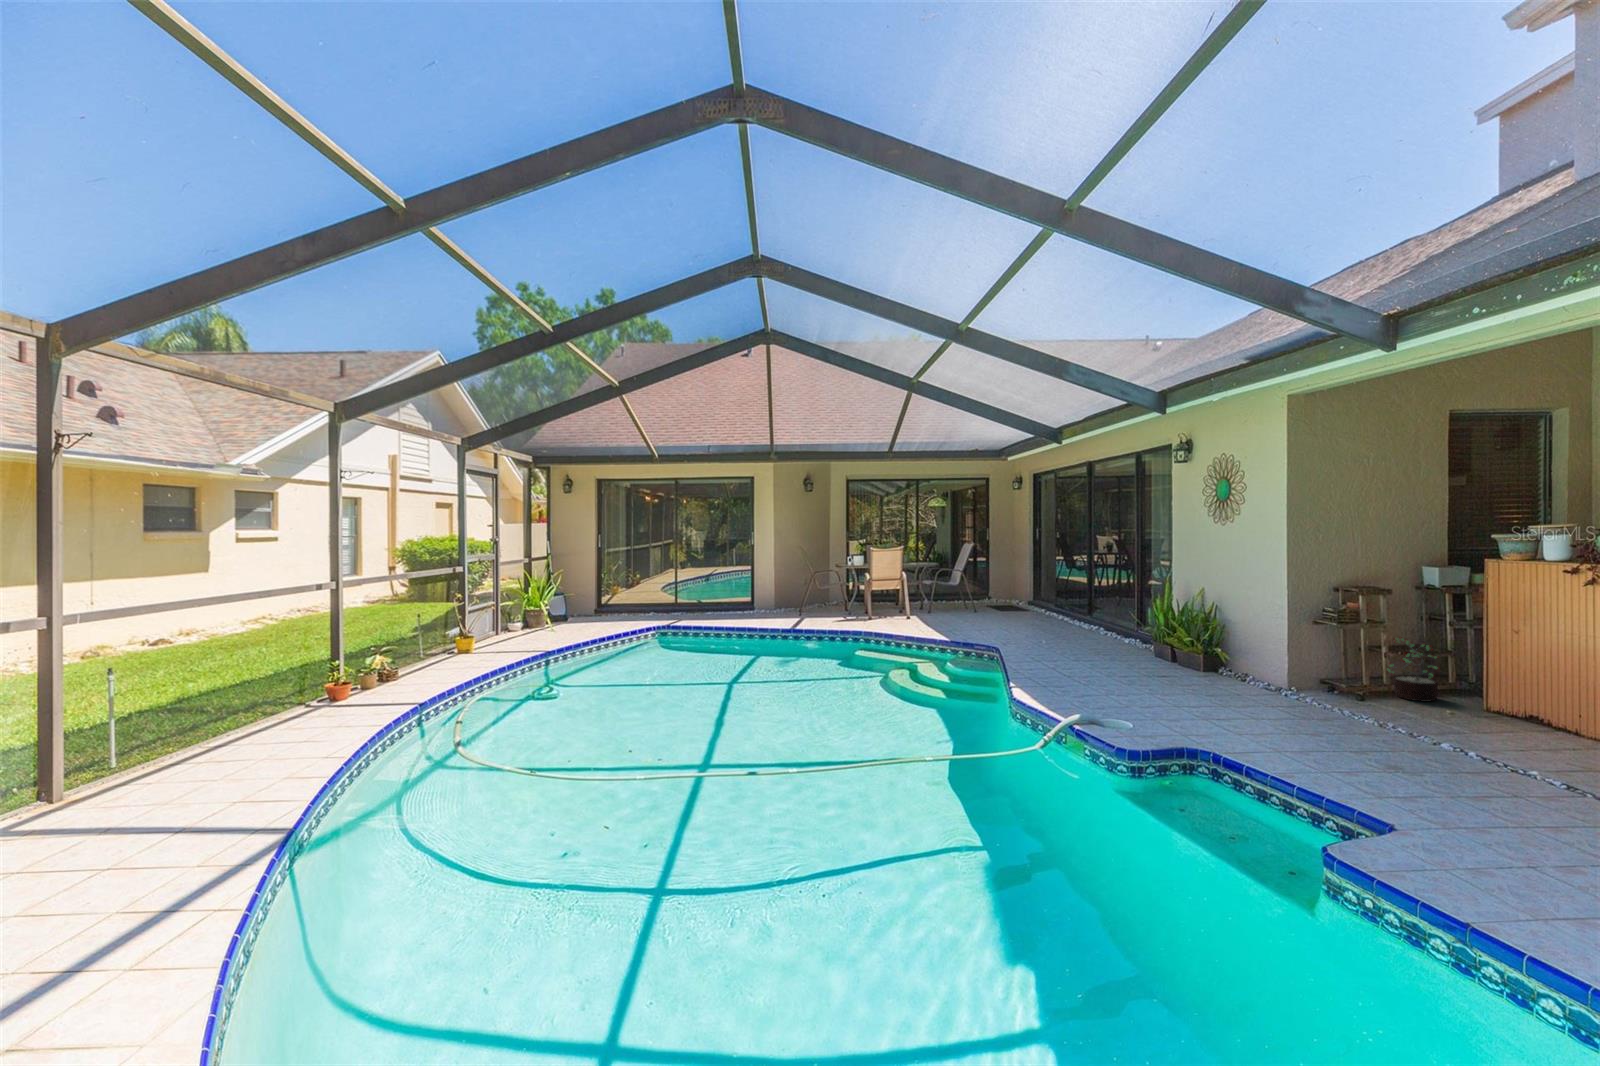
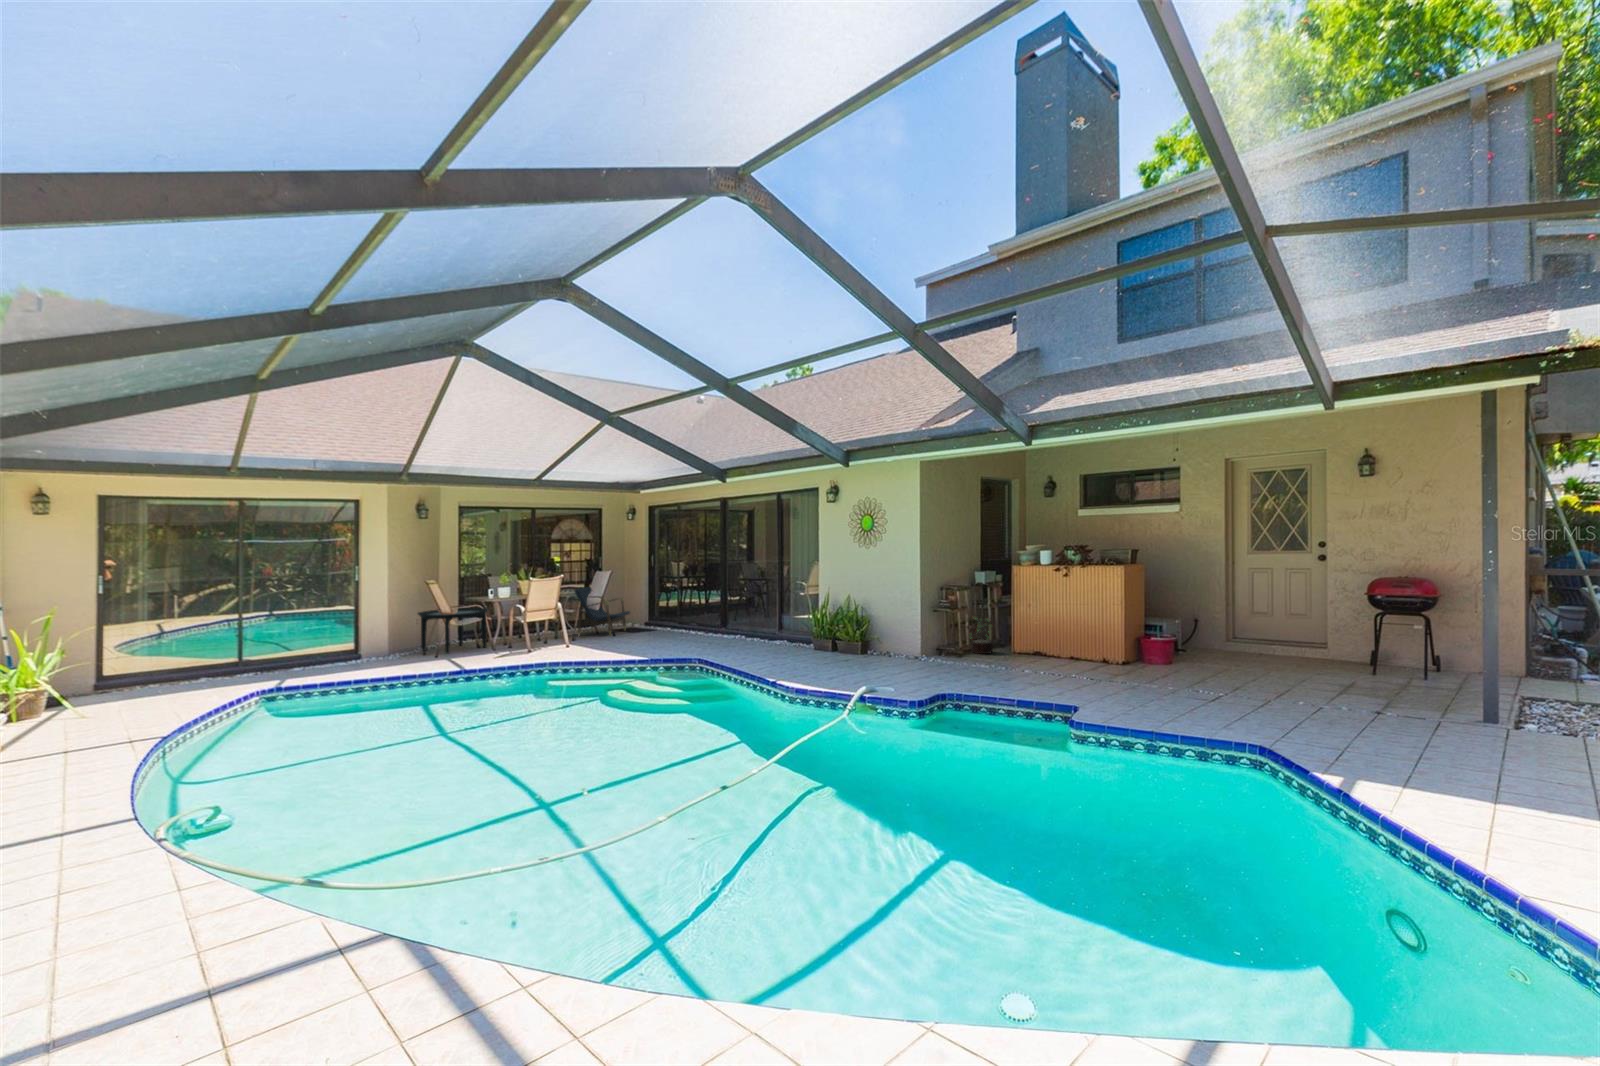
lounge chair: none [943,556,1000,608] -> present [575,587,630,635]
round table: none [800,571,858,611] -> present [418,608,488,654]

